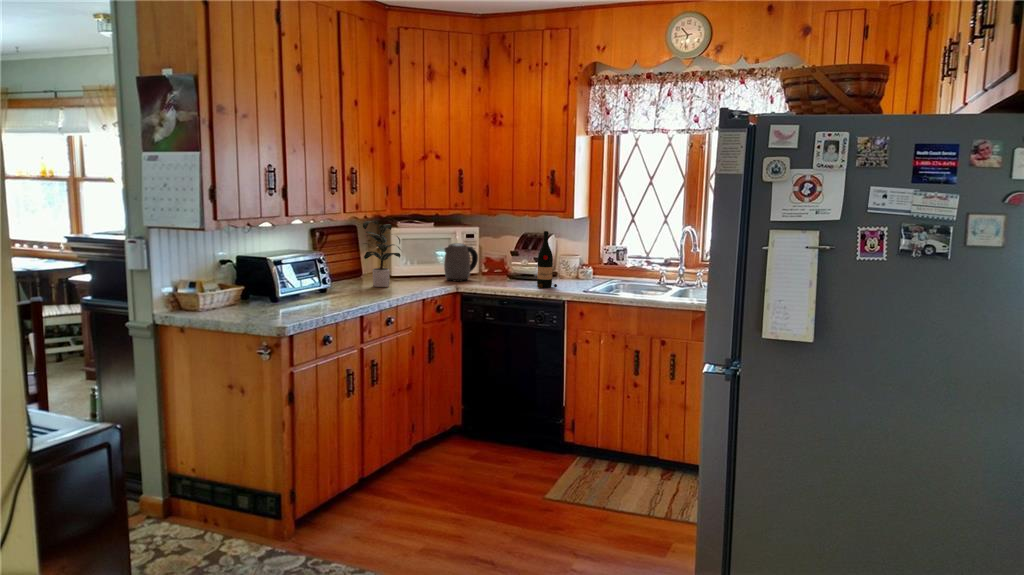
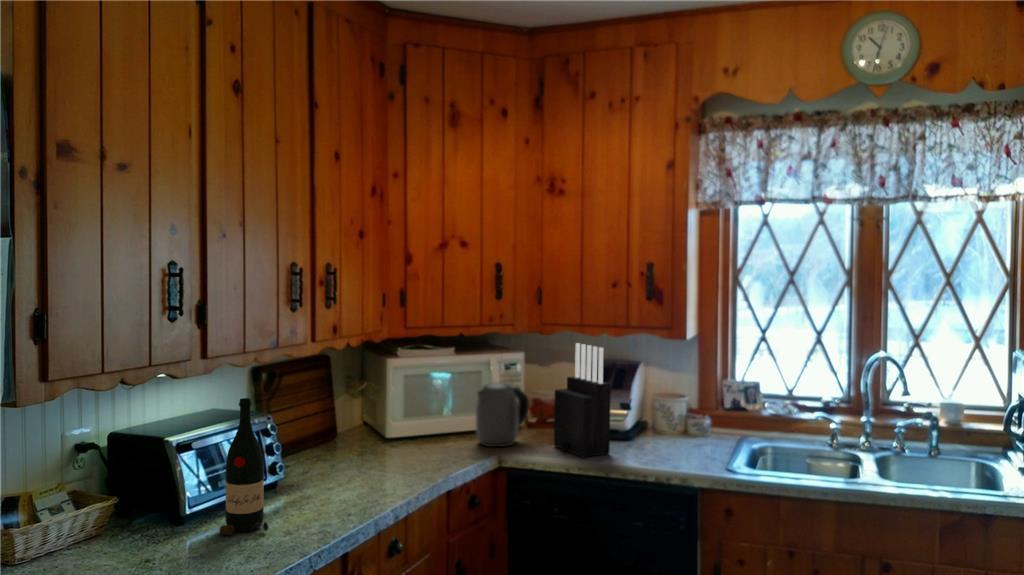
knife block: none [491,219,523,286] -> present [554,343,611,458]
potted plant: present [363,221,401,287] -> none [330,354,433,469]
wine bottle: present [537,231,557,288] -> present [220,398,268,535]

